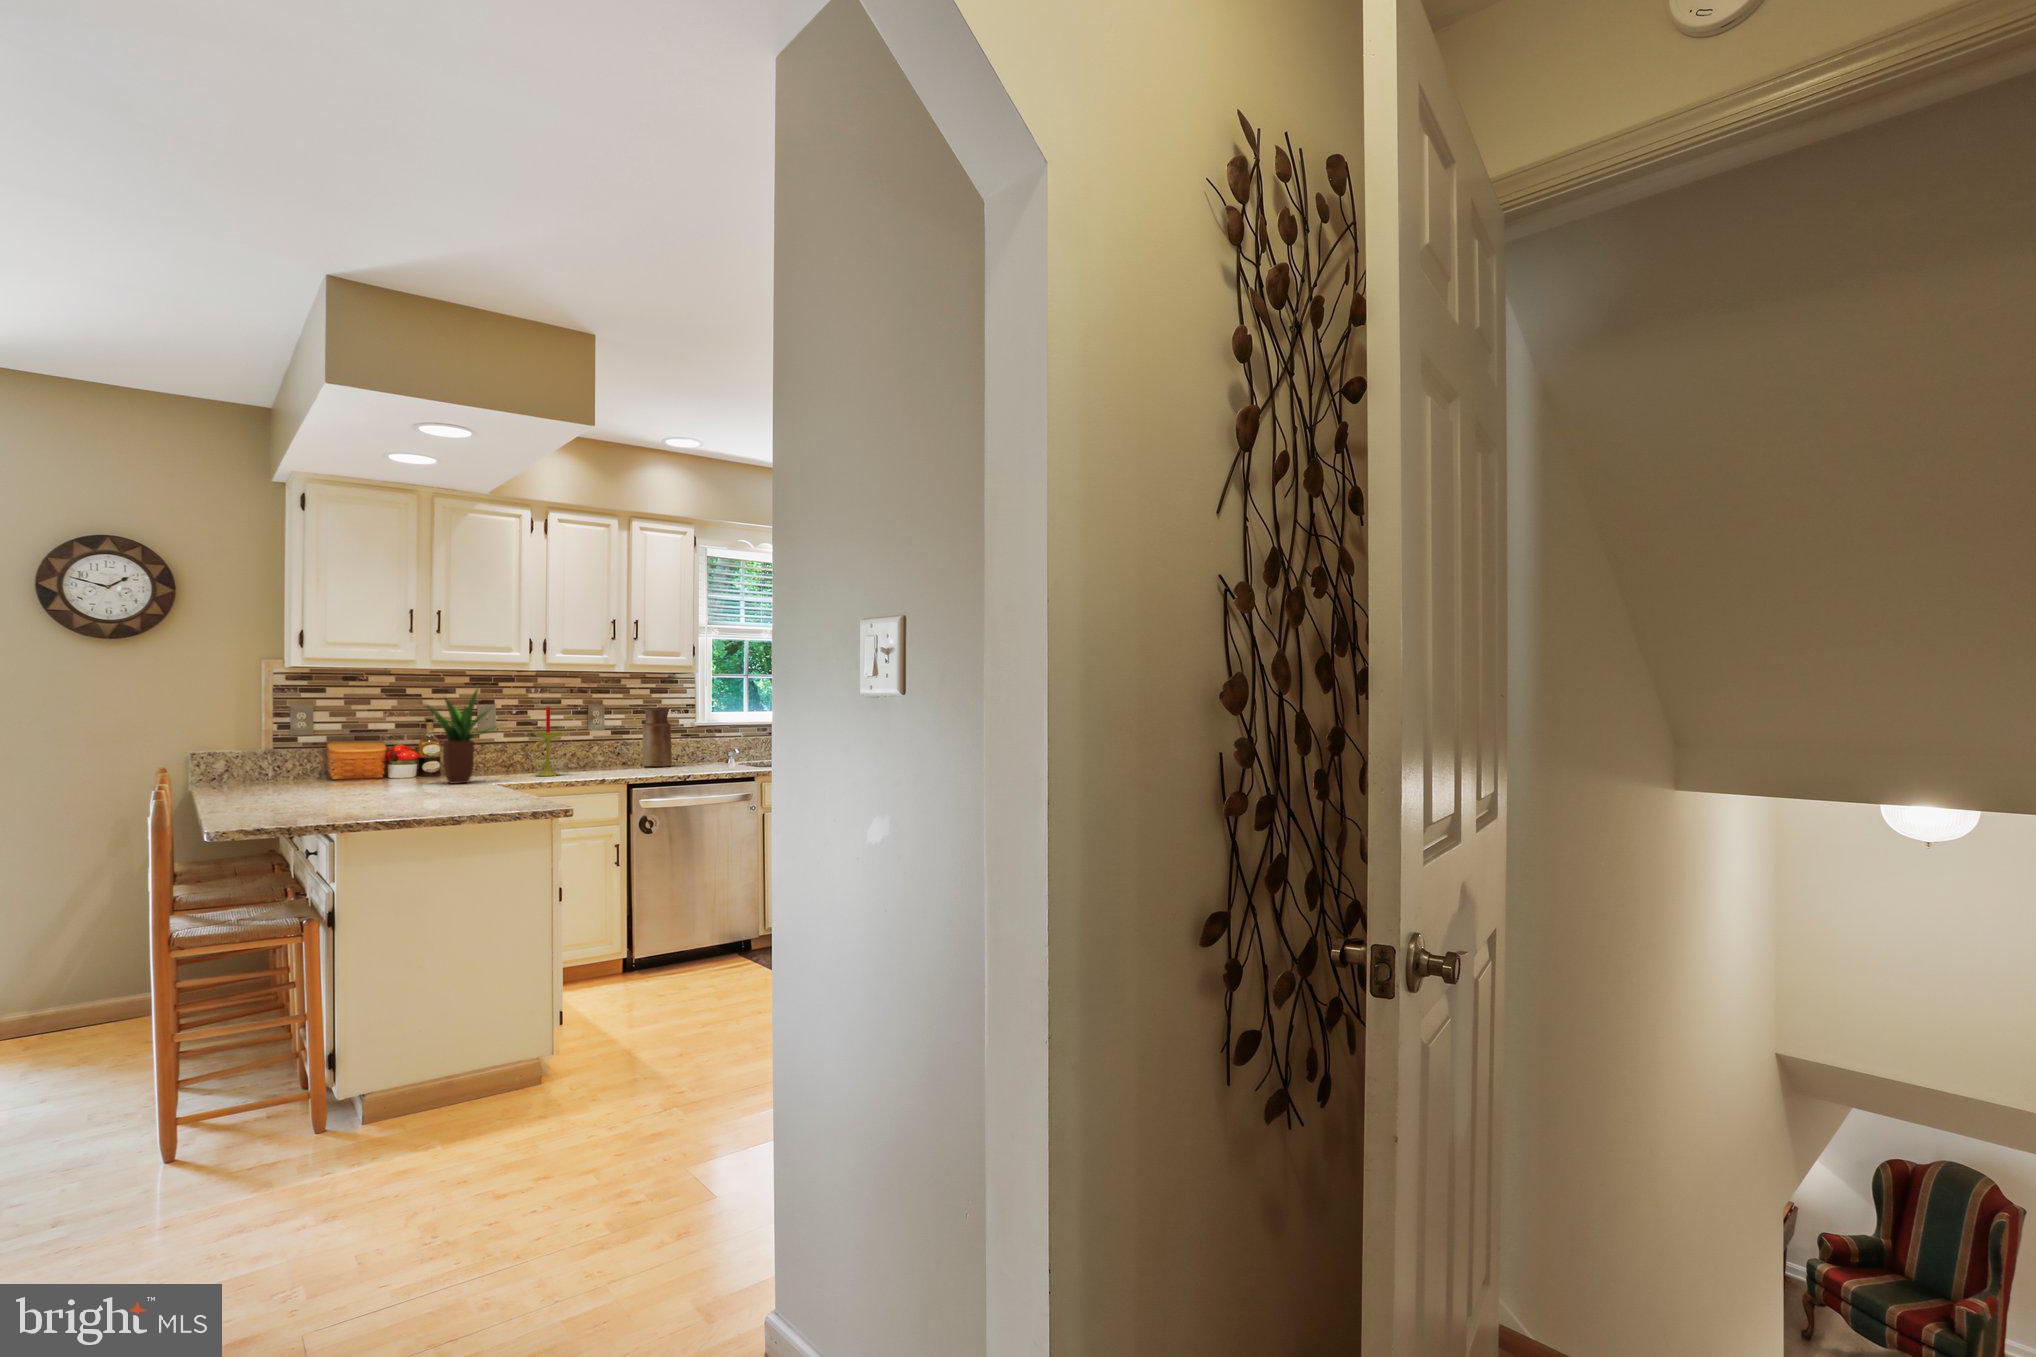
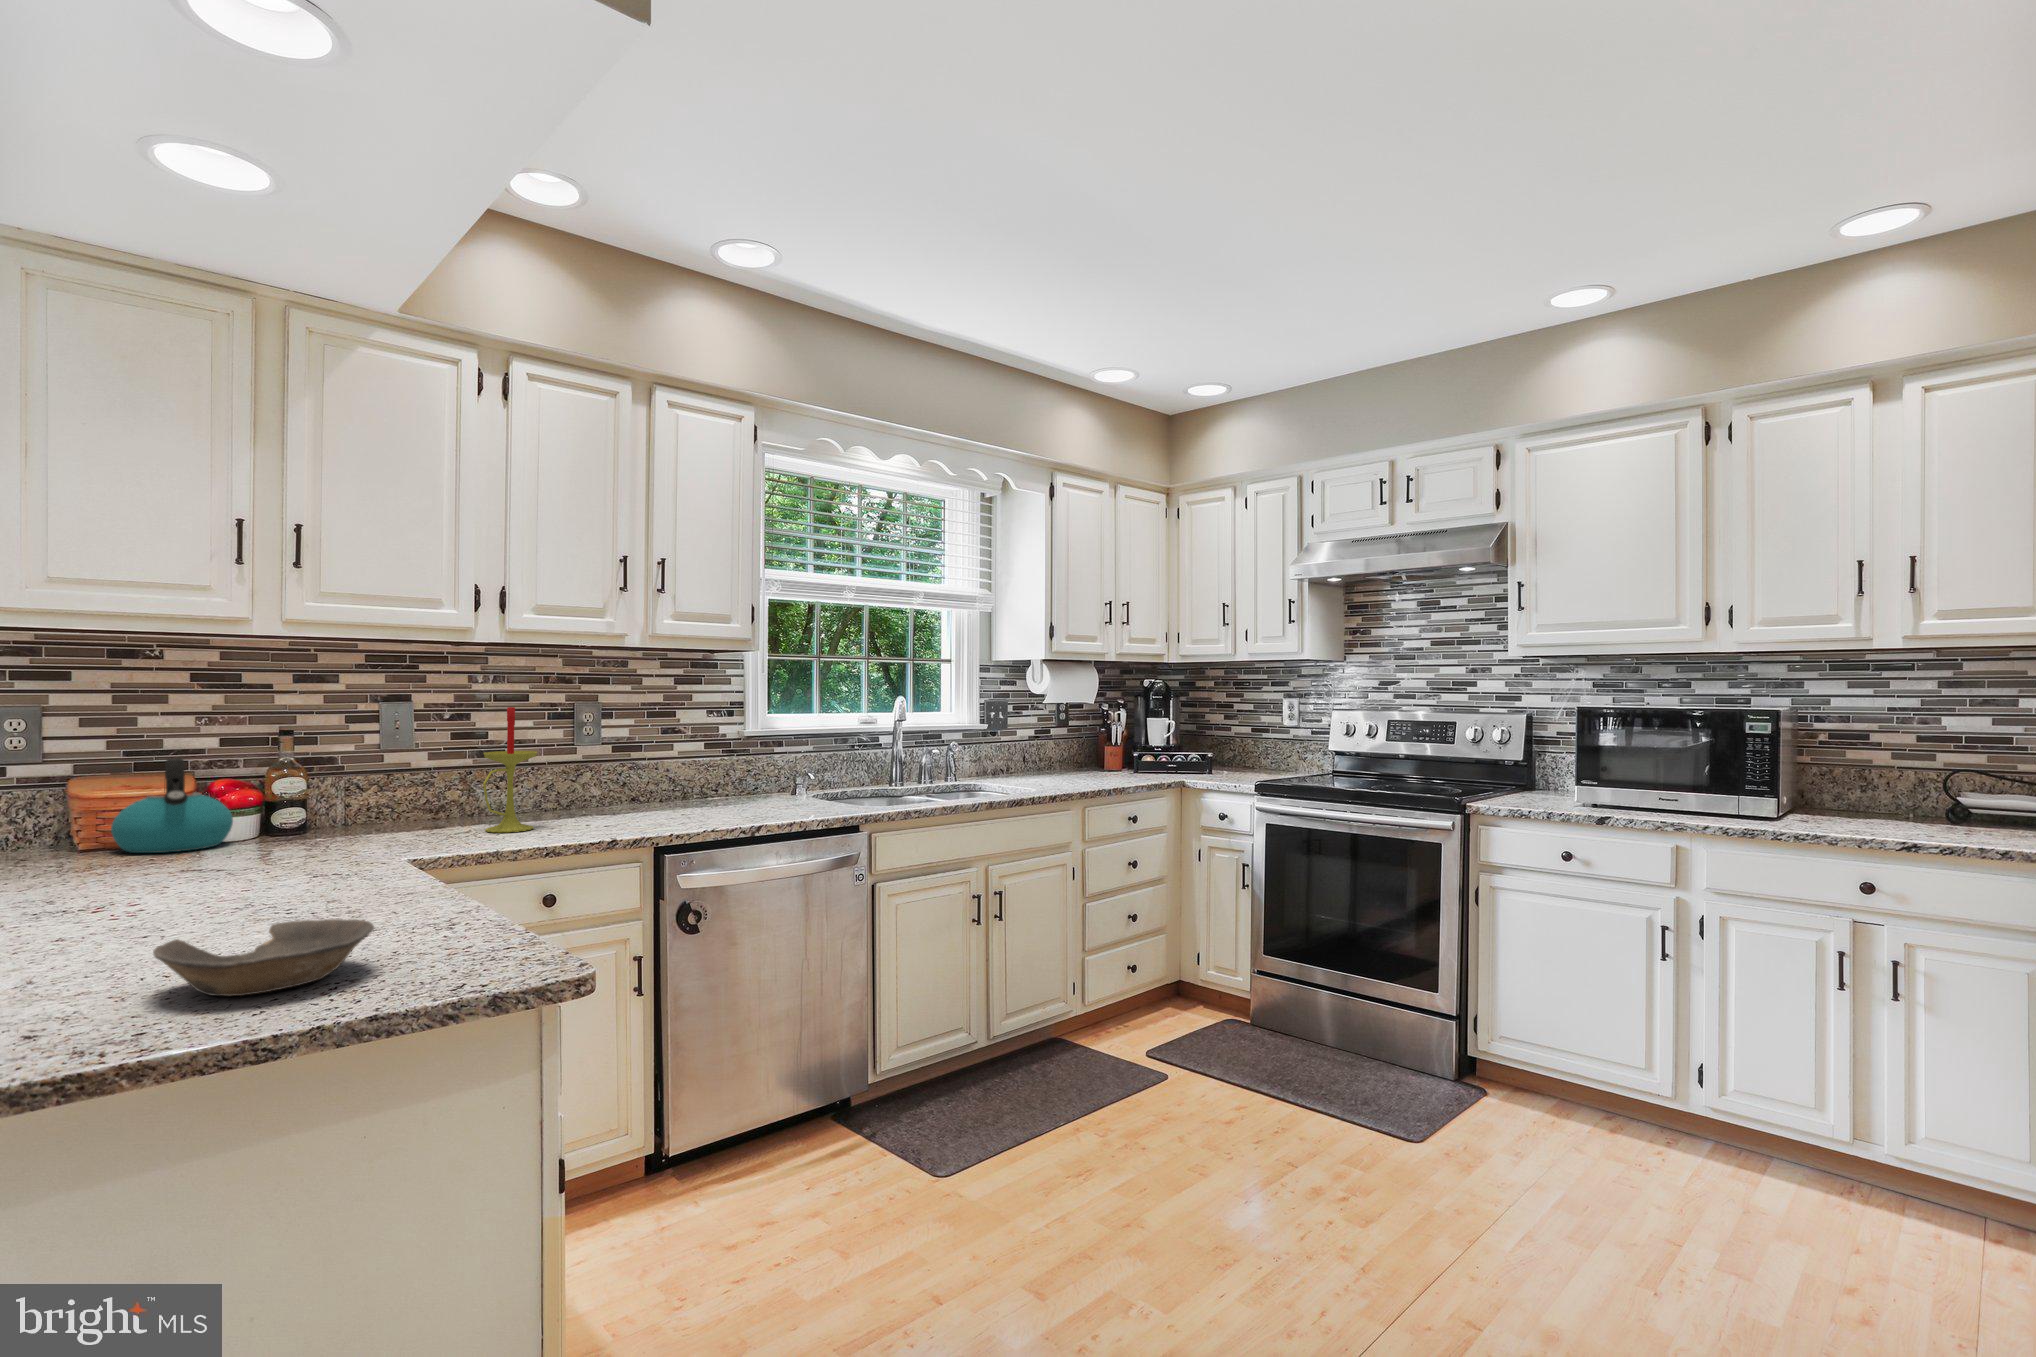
potted plant: present [424,689,491,784] -> none [249,670,438,861]
vase: present [642,708,672,767] -> none [664,707,711,805]
kettle: none [348,733,405,781] -> present [111,758,233,853]
bowl: none [407,788,484,808] -> present [153,919,375,996]

